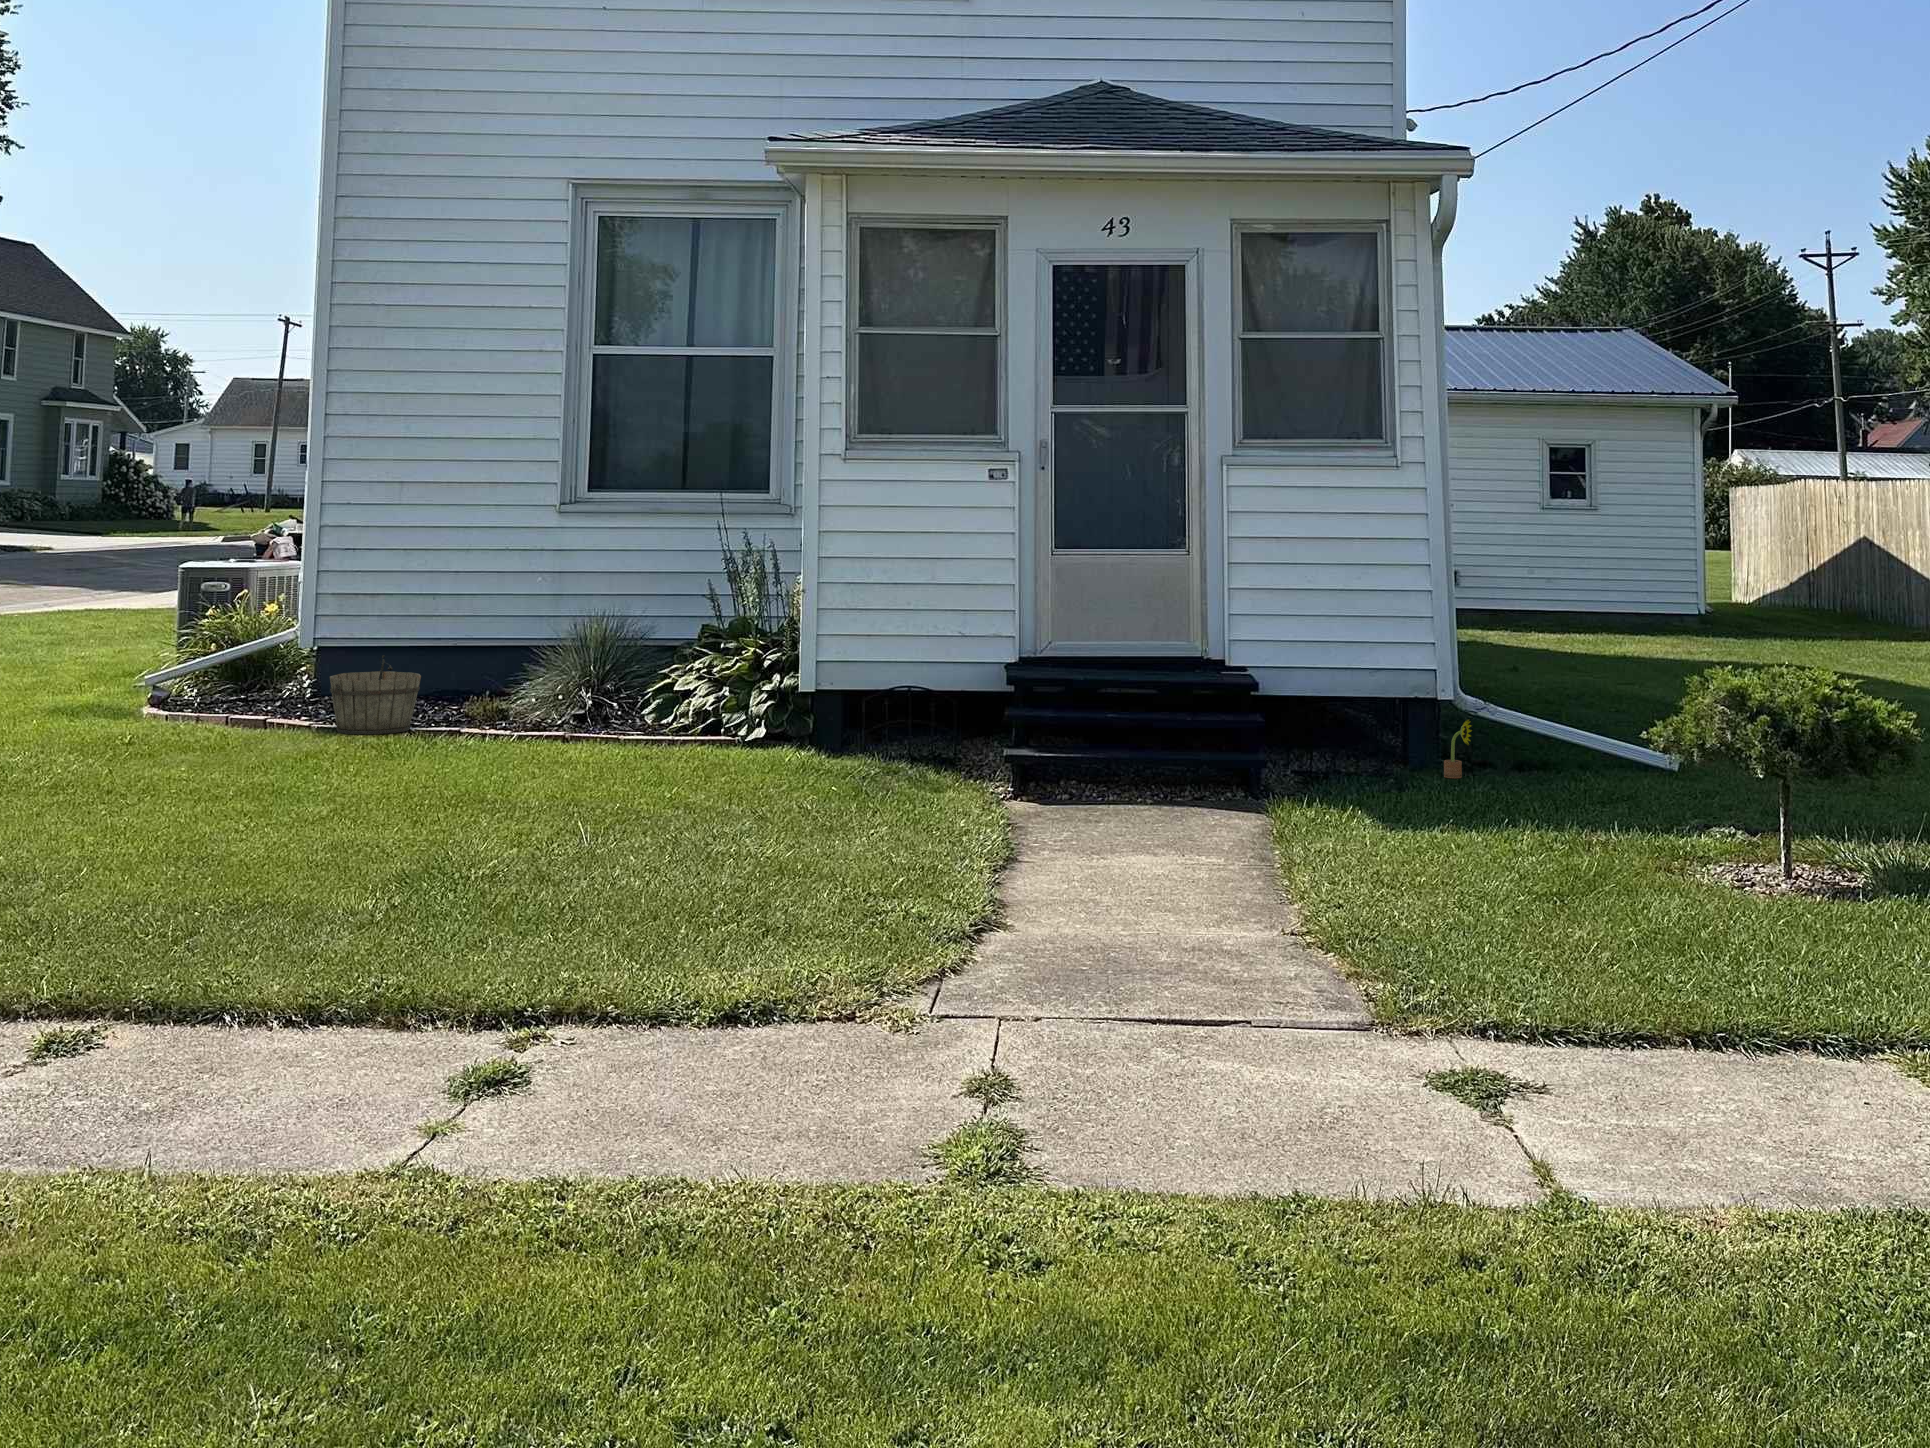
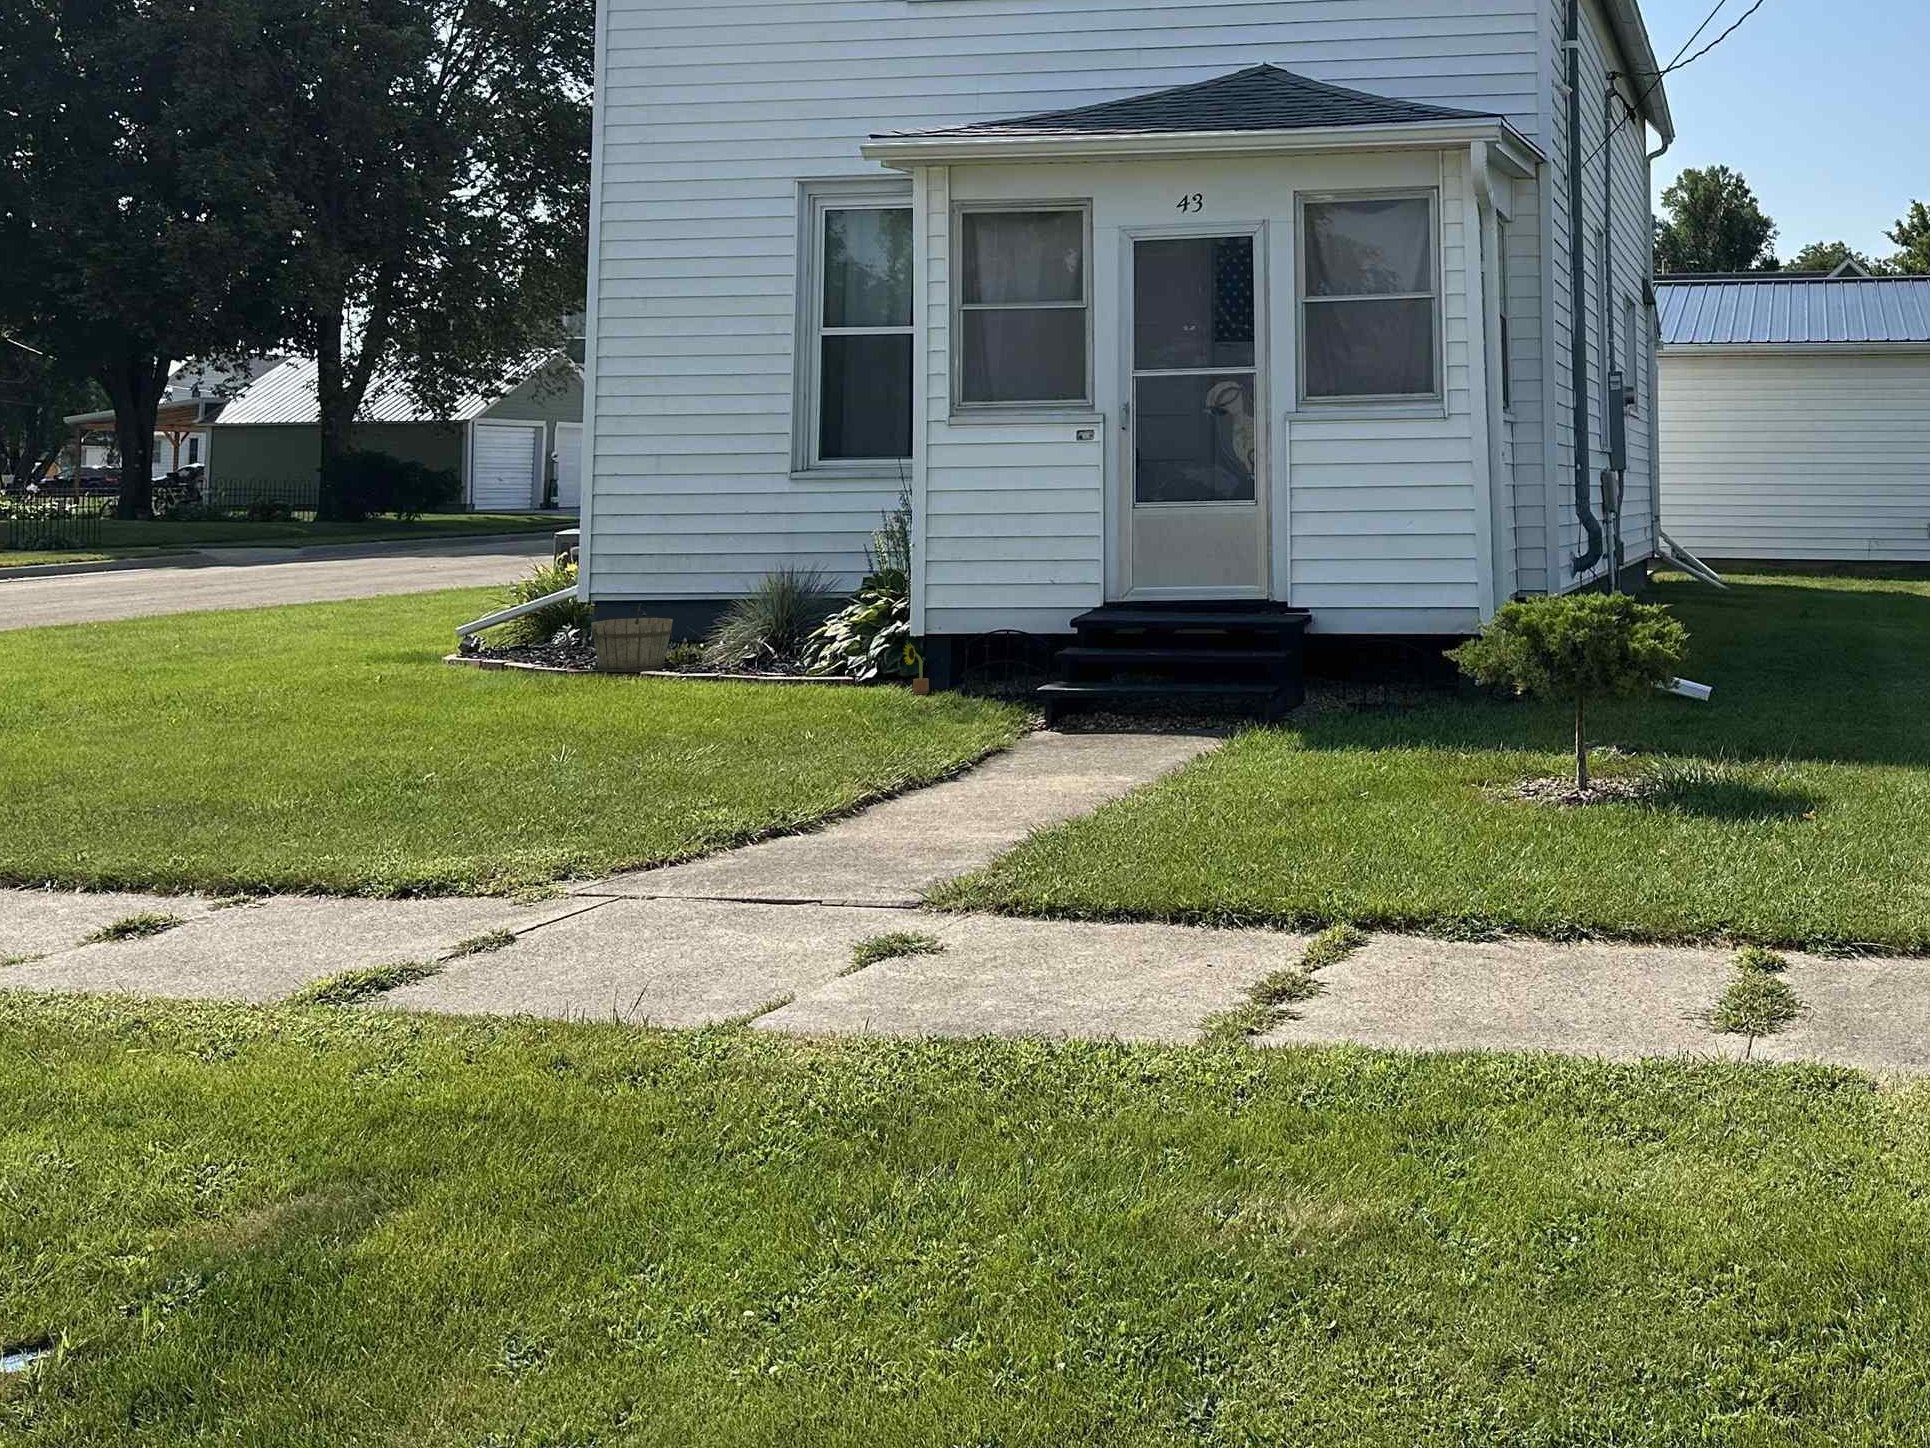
decorative plant: present [1444,720,1472,778] -> present [903,644,929,694]

